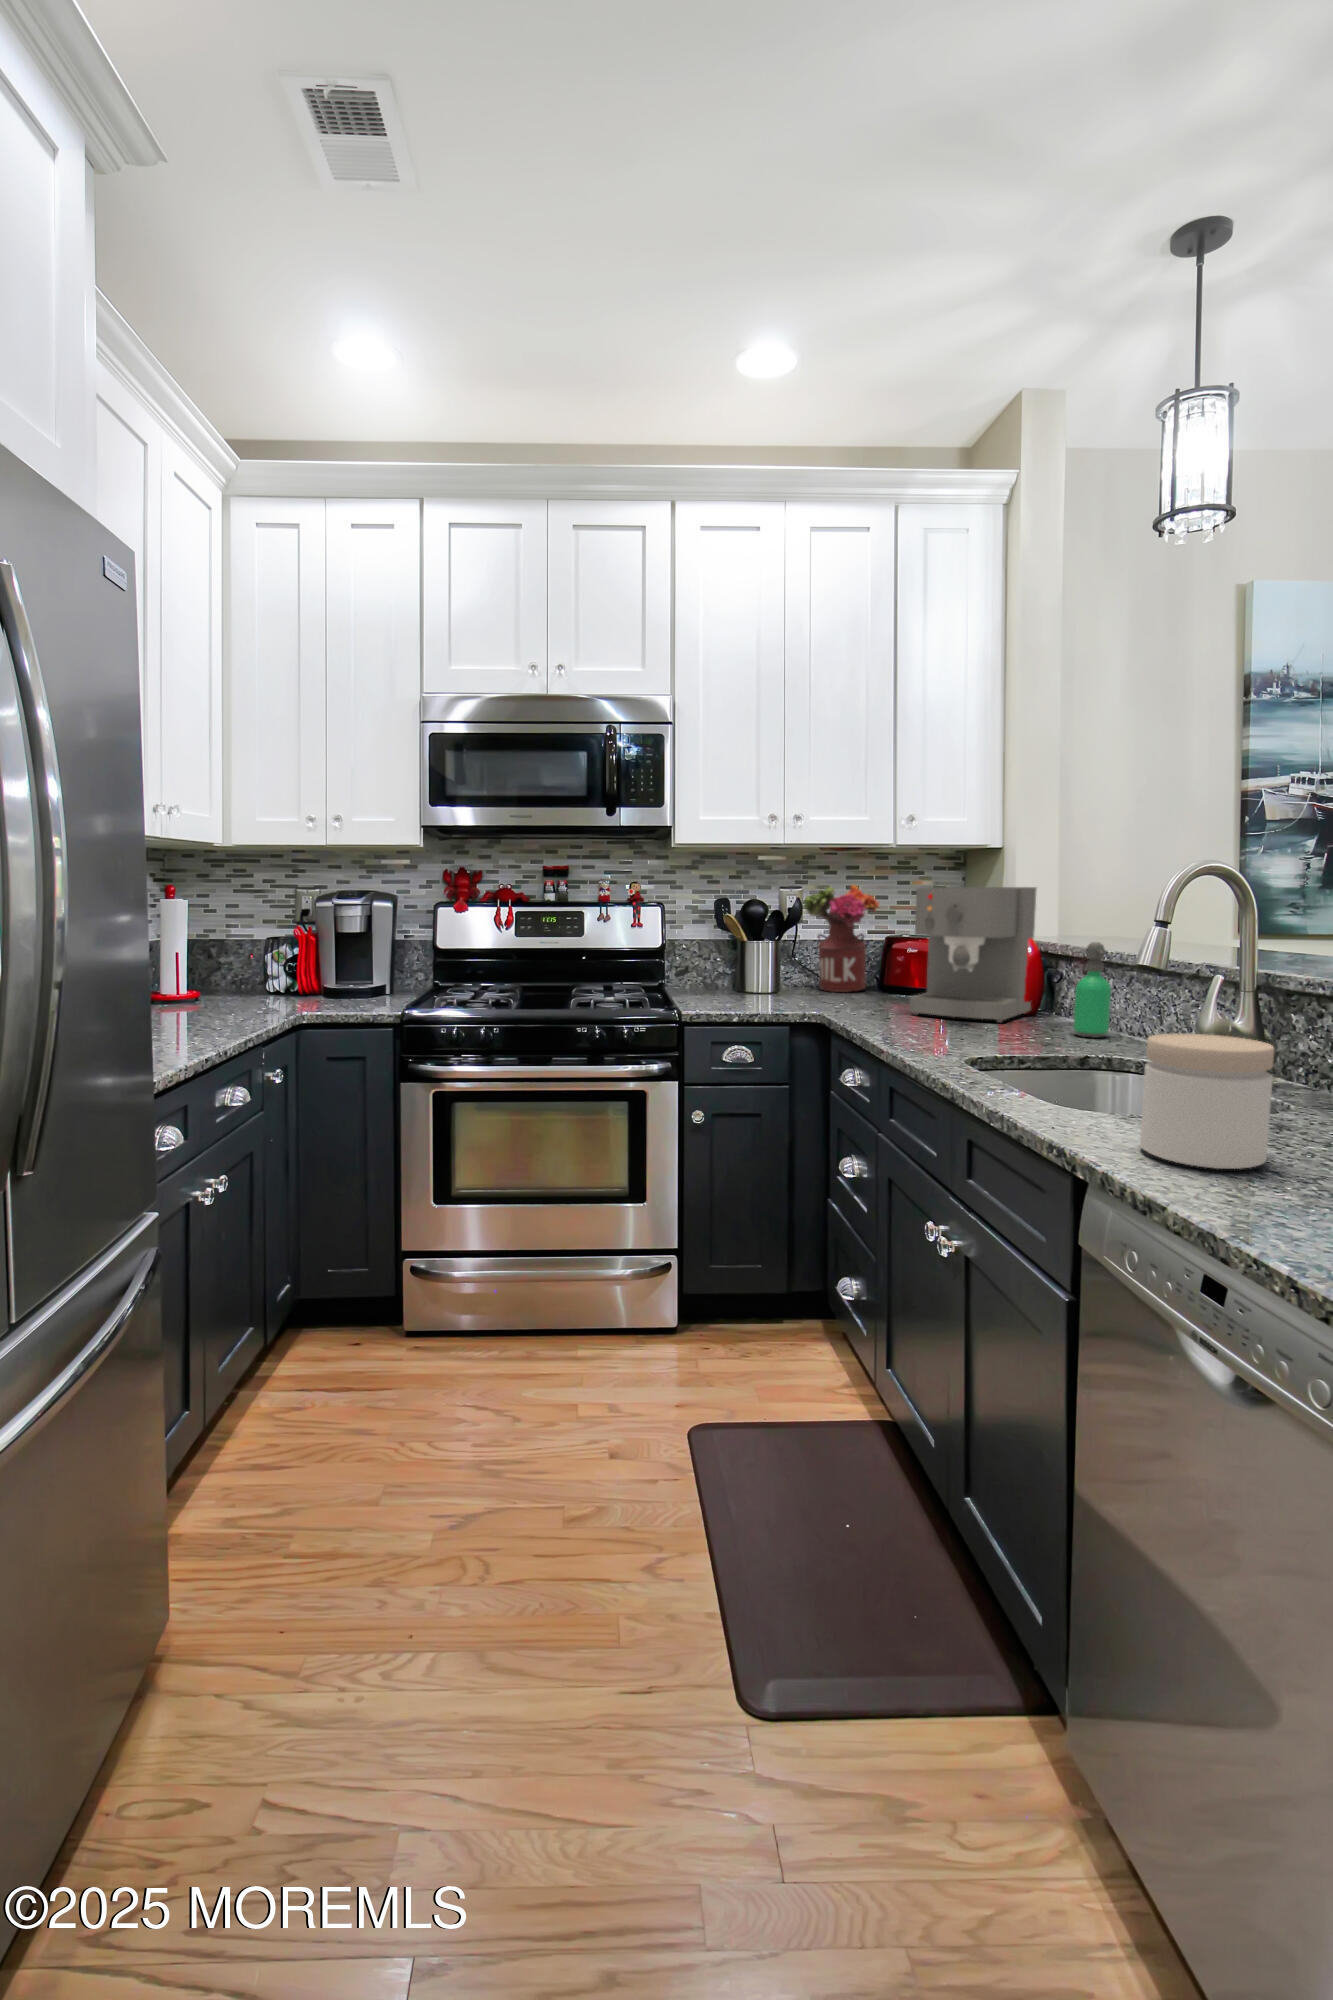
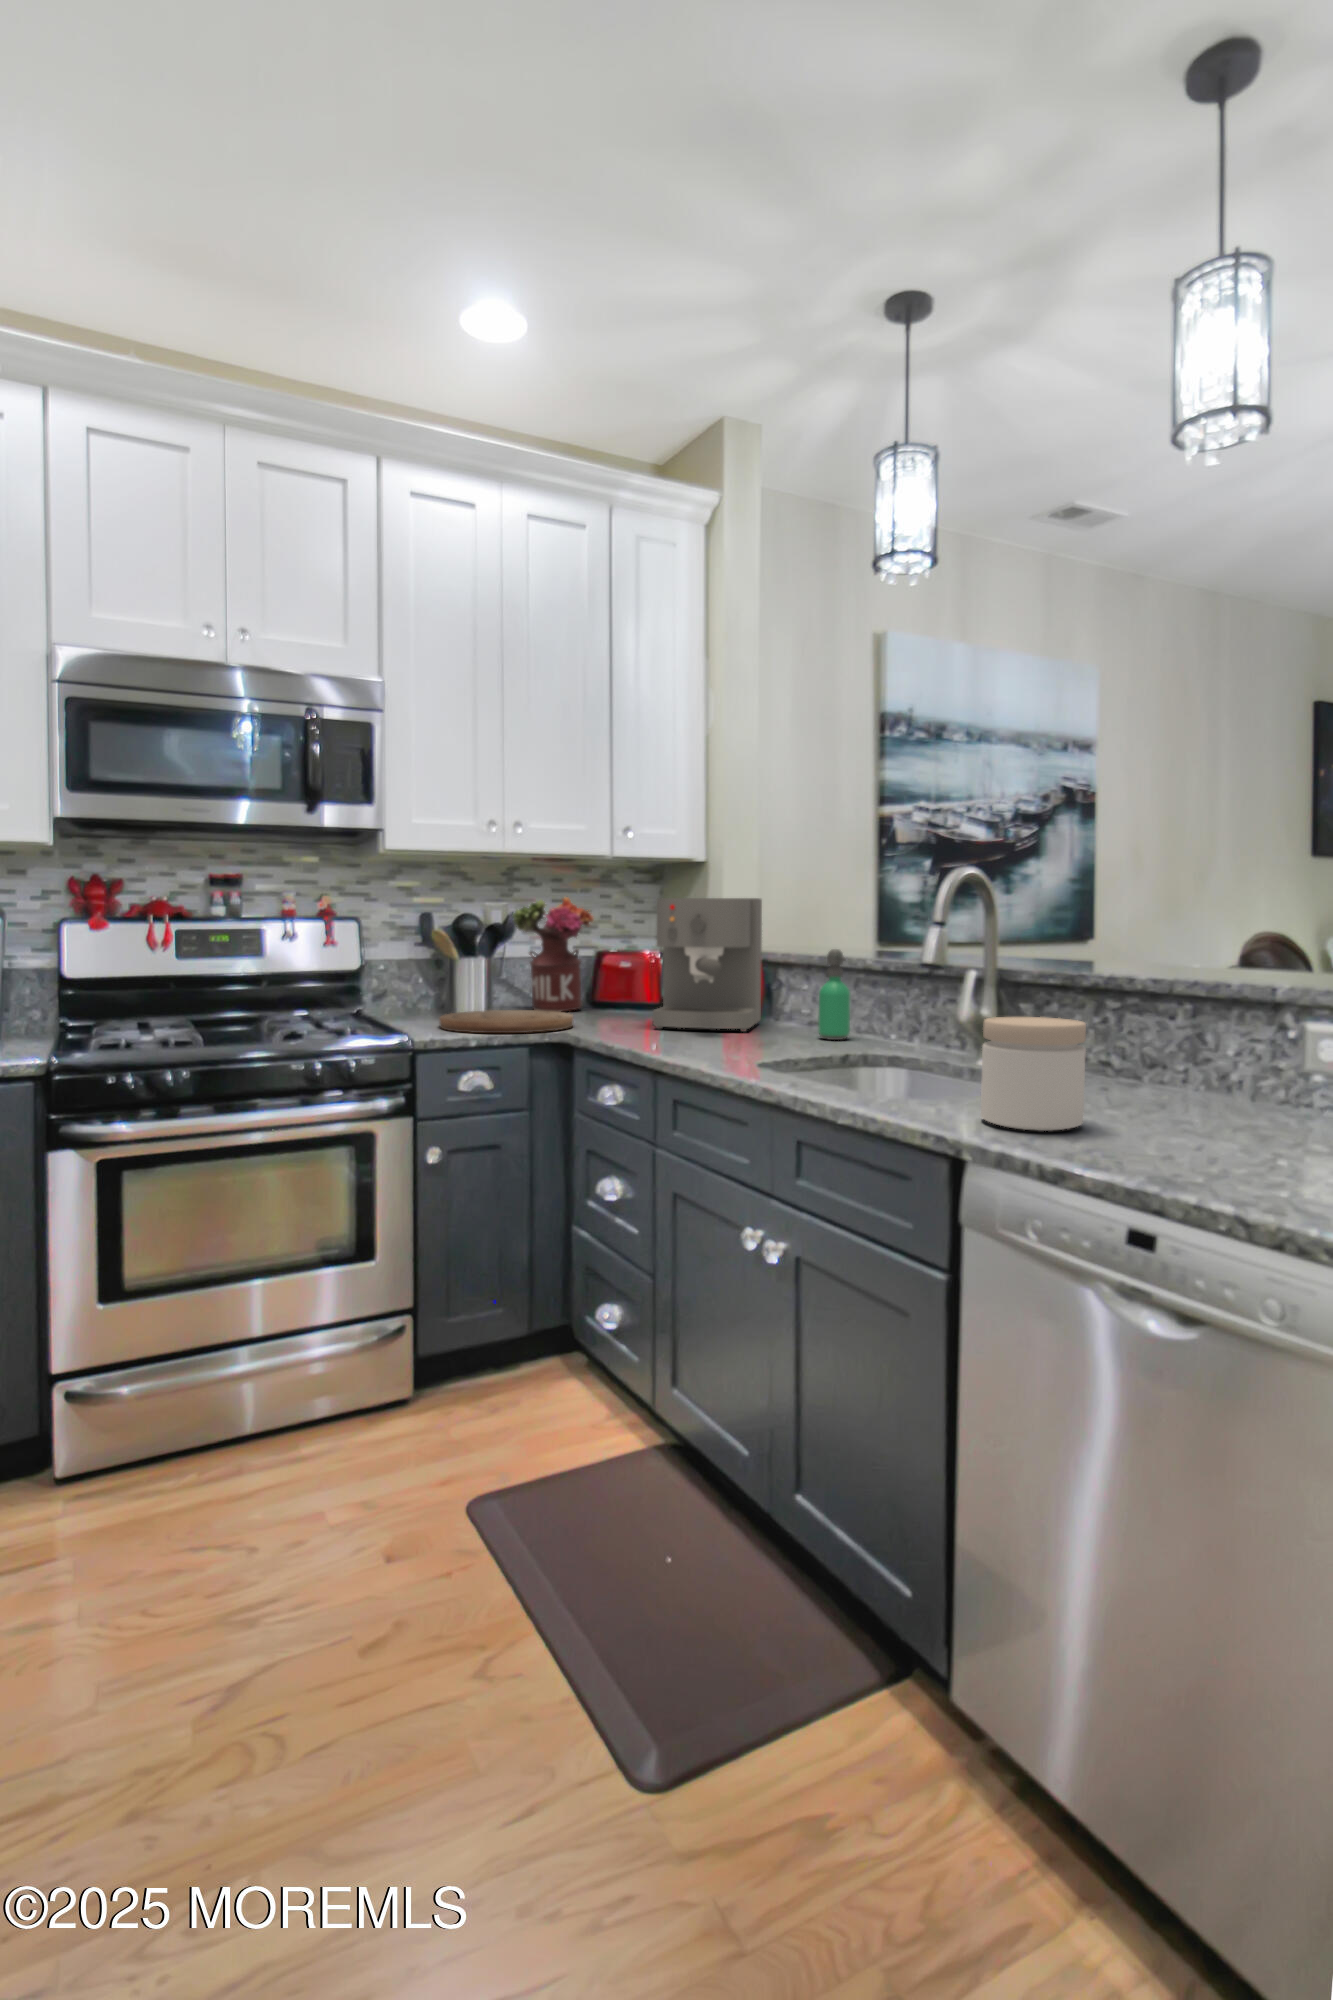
cutting board: none [715,989,837,1012] -> present [439,1010,573,1033]

